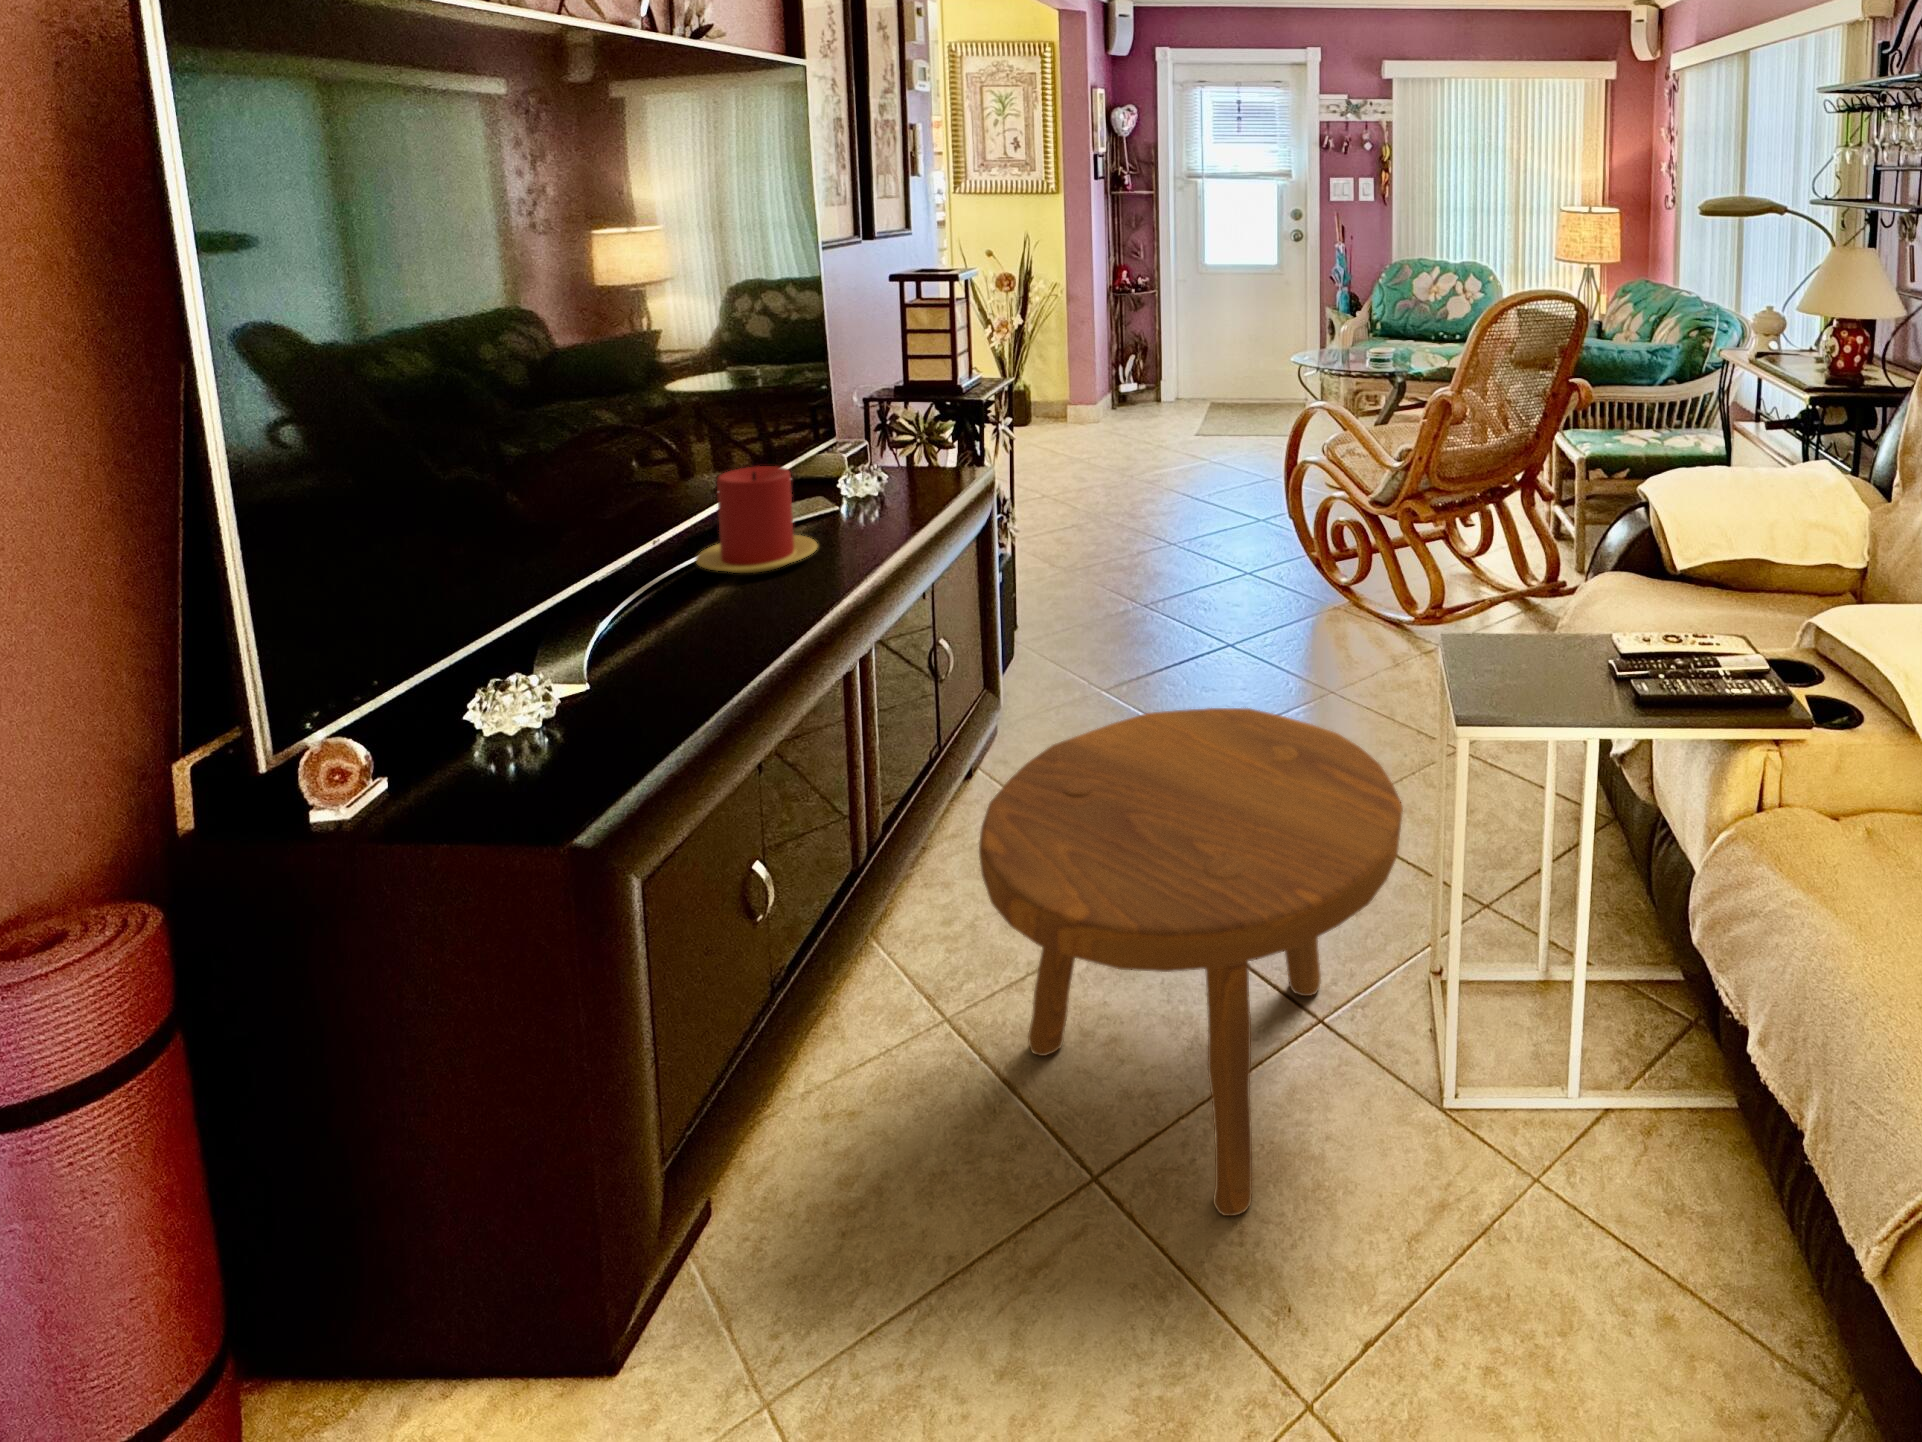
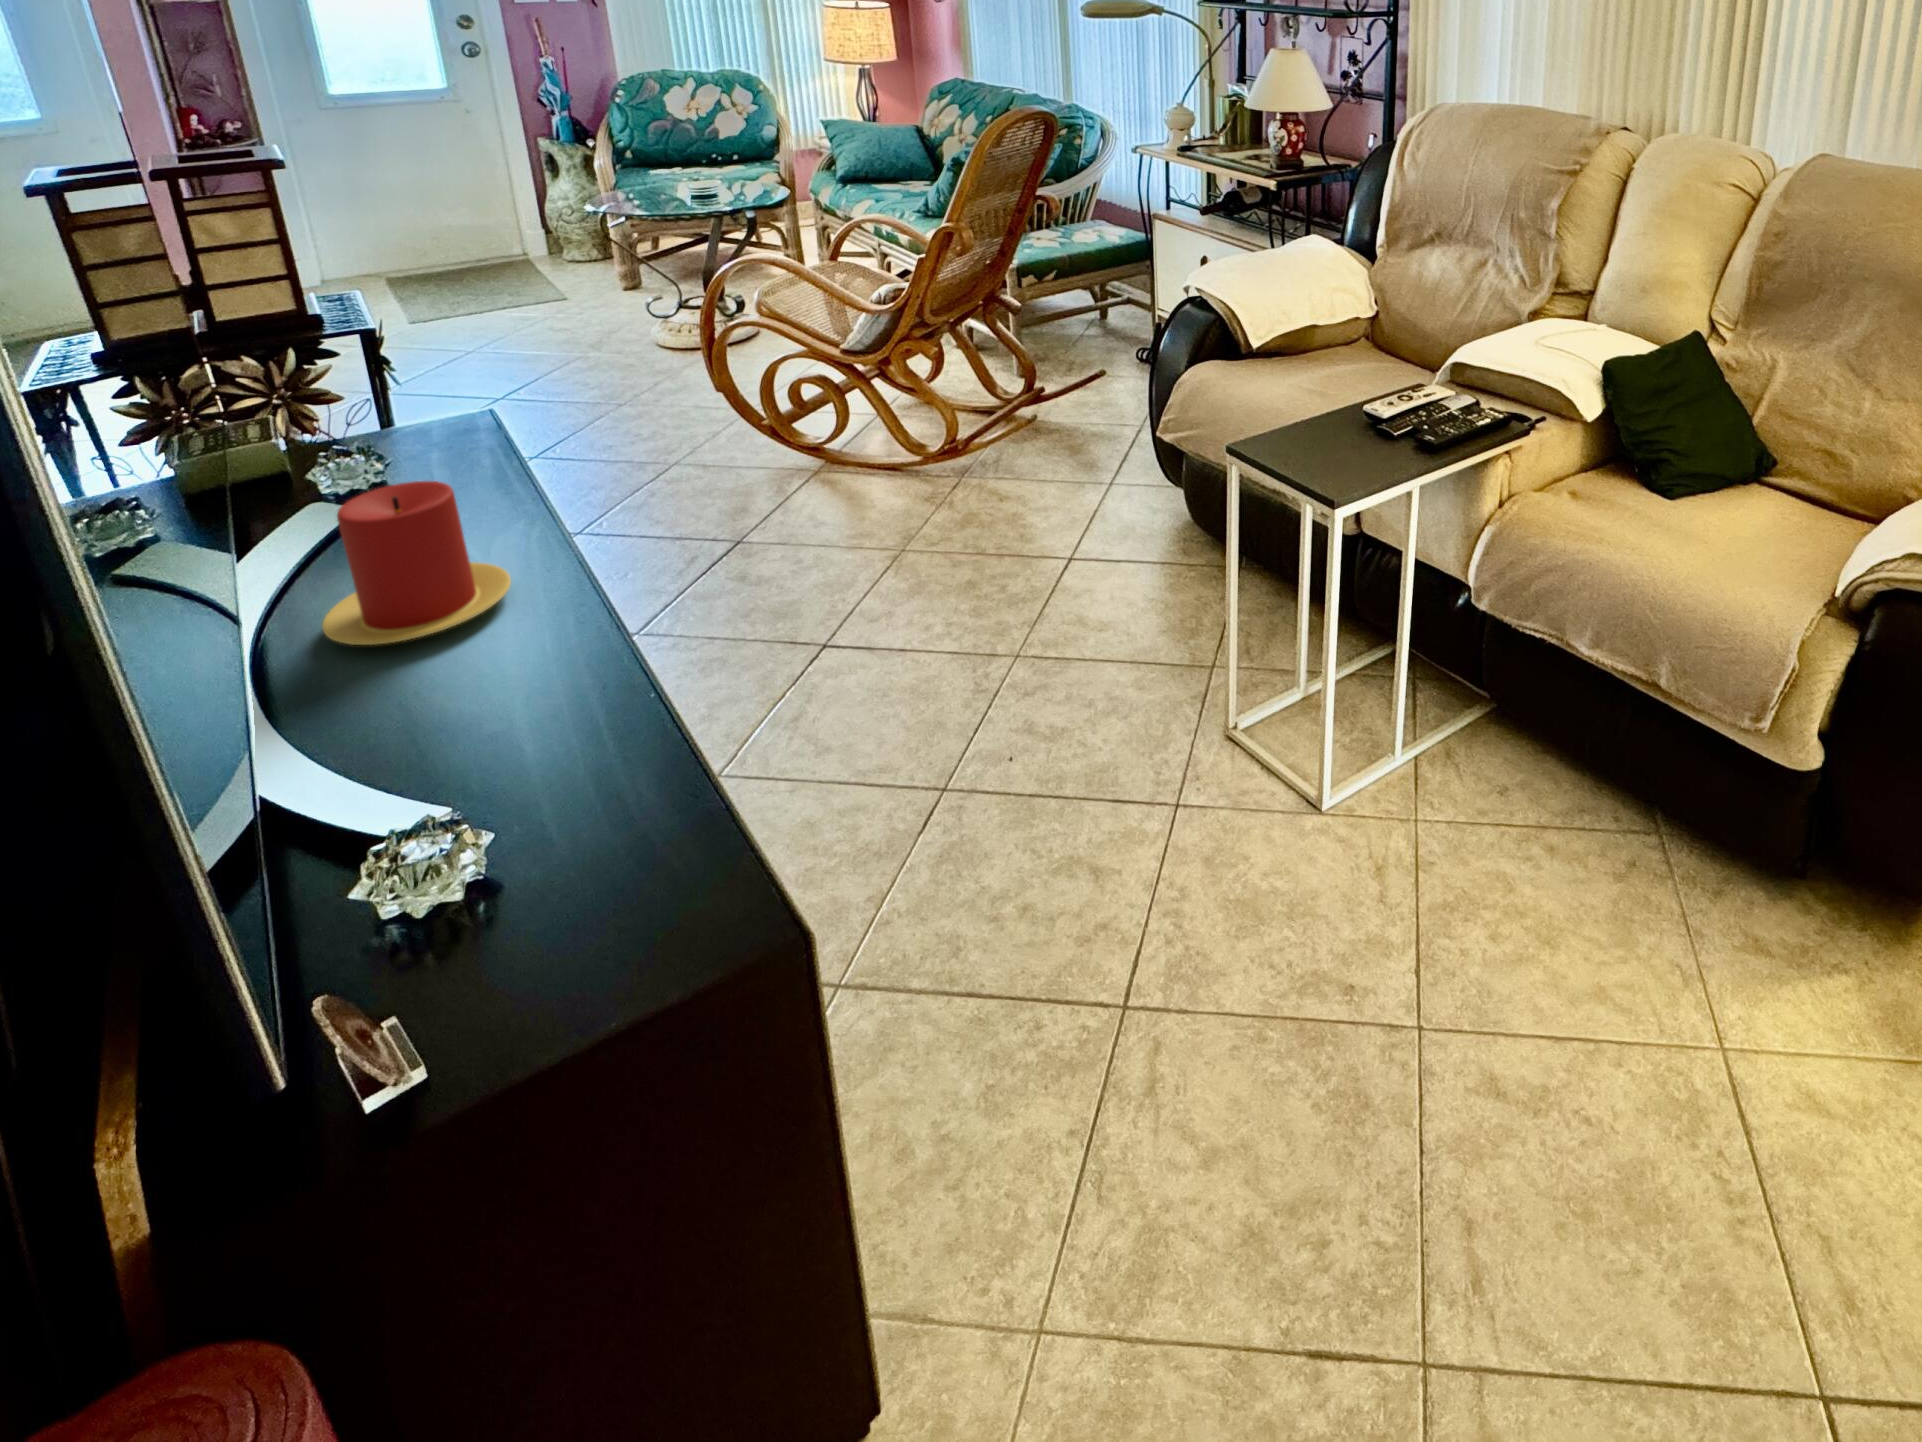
footstool: present [979,708,1403,1216] -> none [903,566,1310,967]

